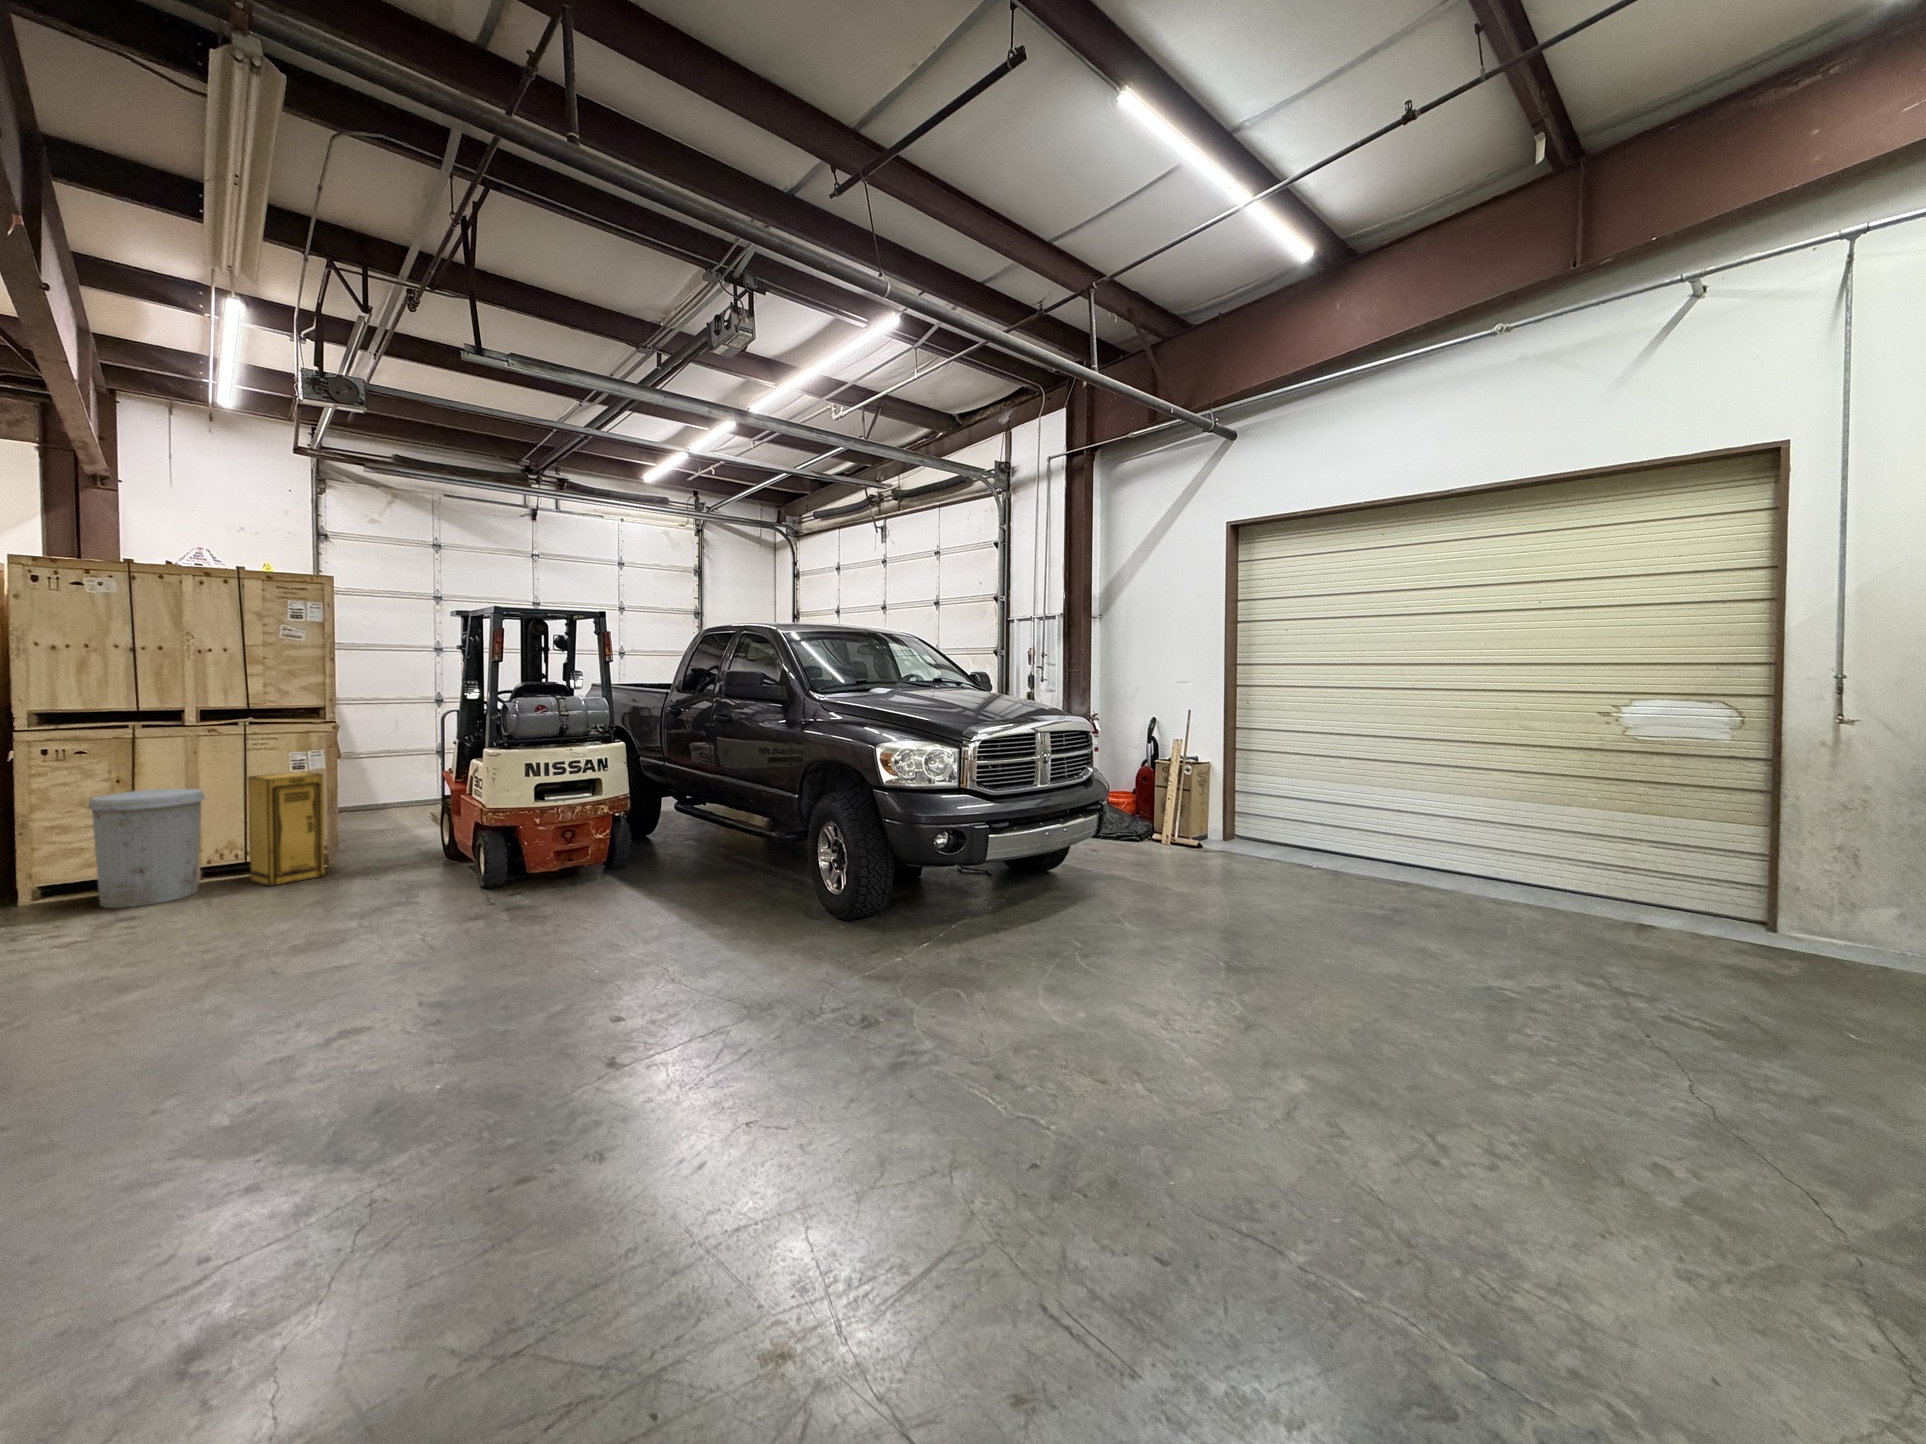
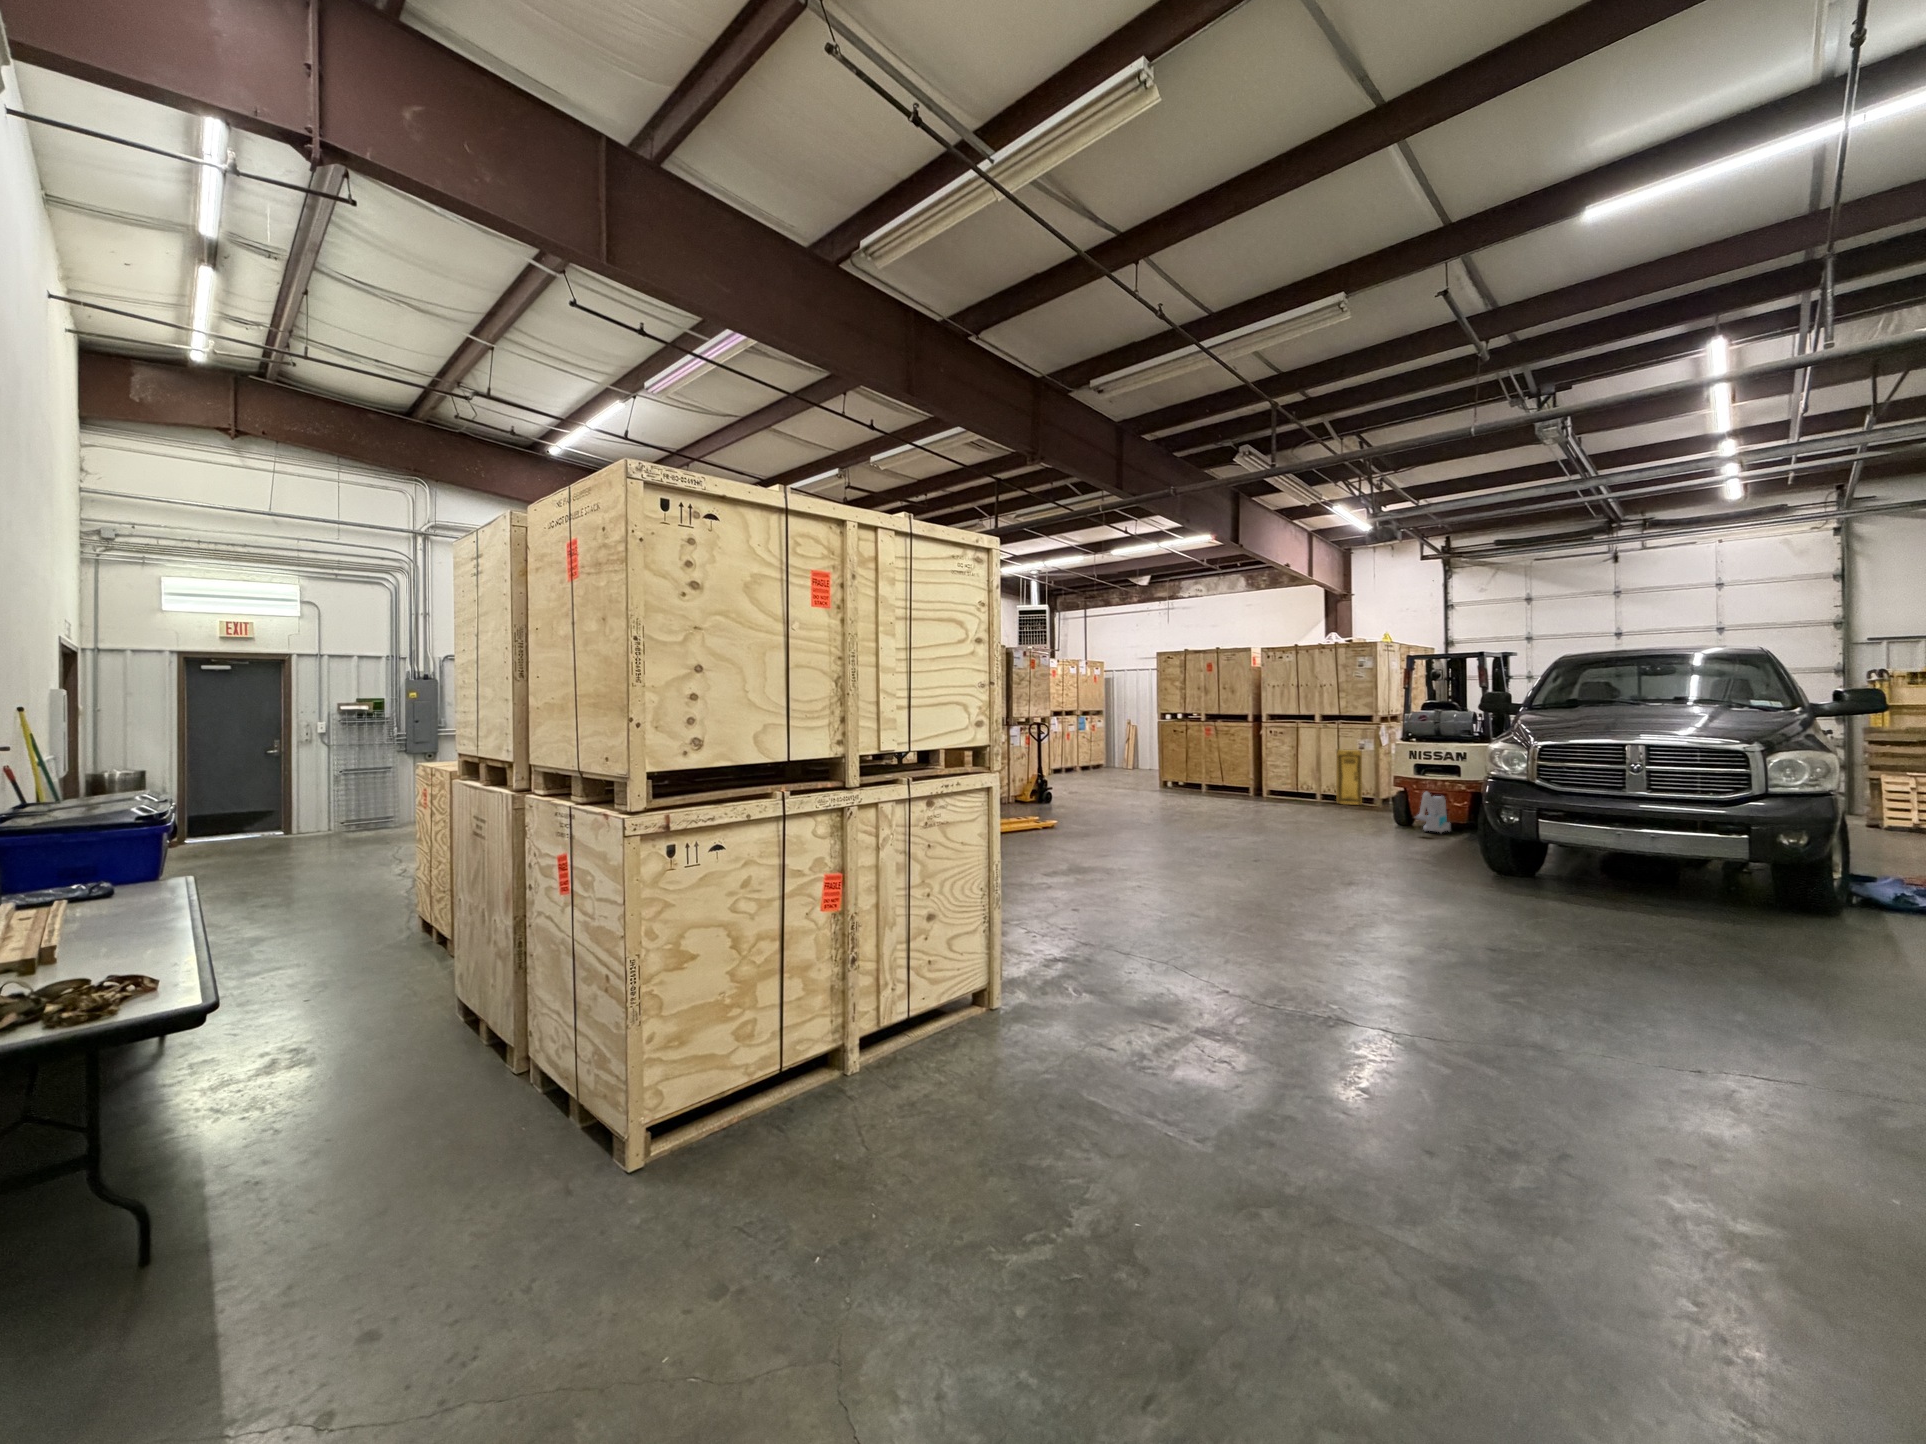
trash can: present [87,789,205,908] -> none [1280,751,1319,801]
vacuum cleaner: none [562,830,604,897] -> present [1416,792,1450,833]

